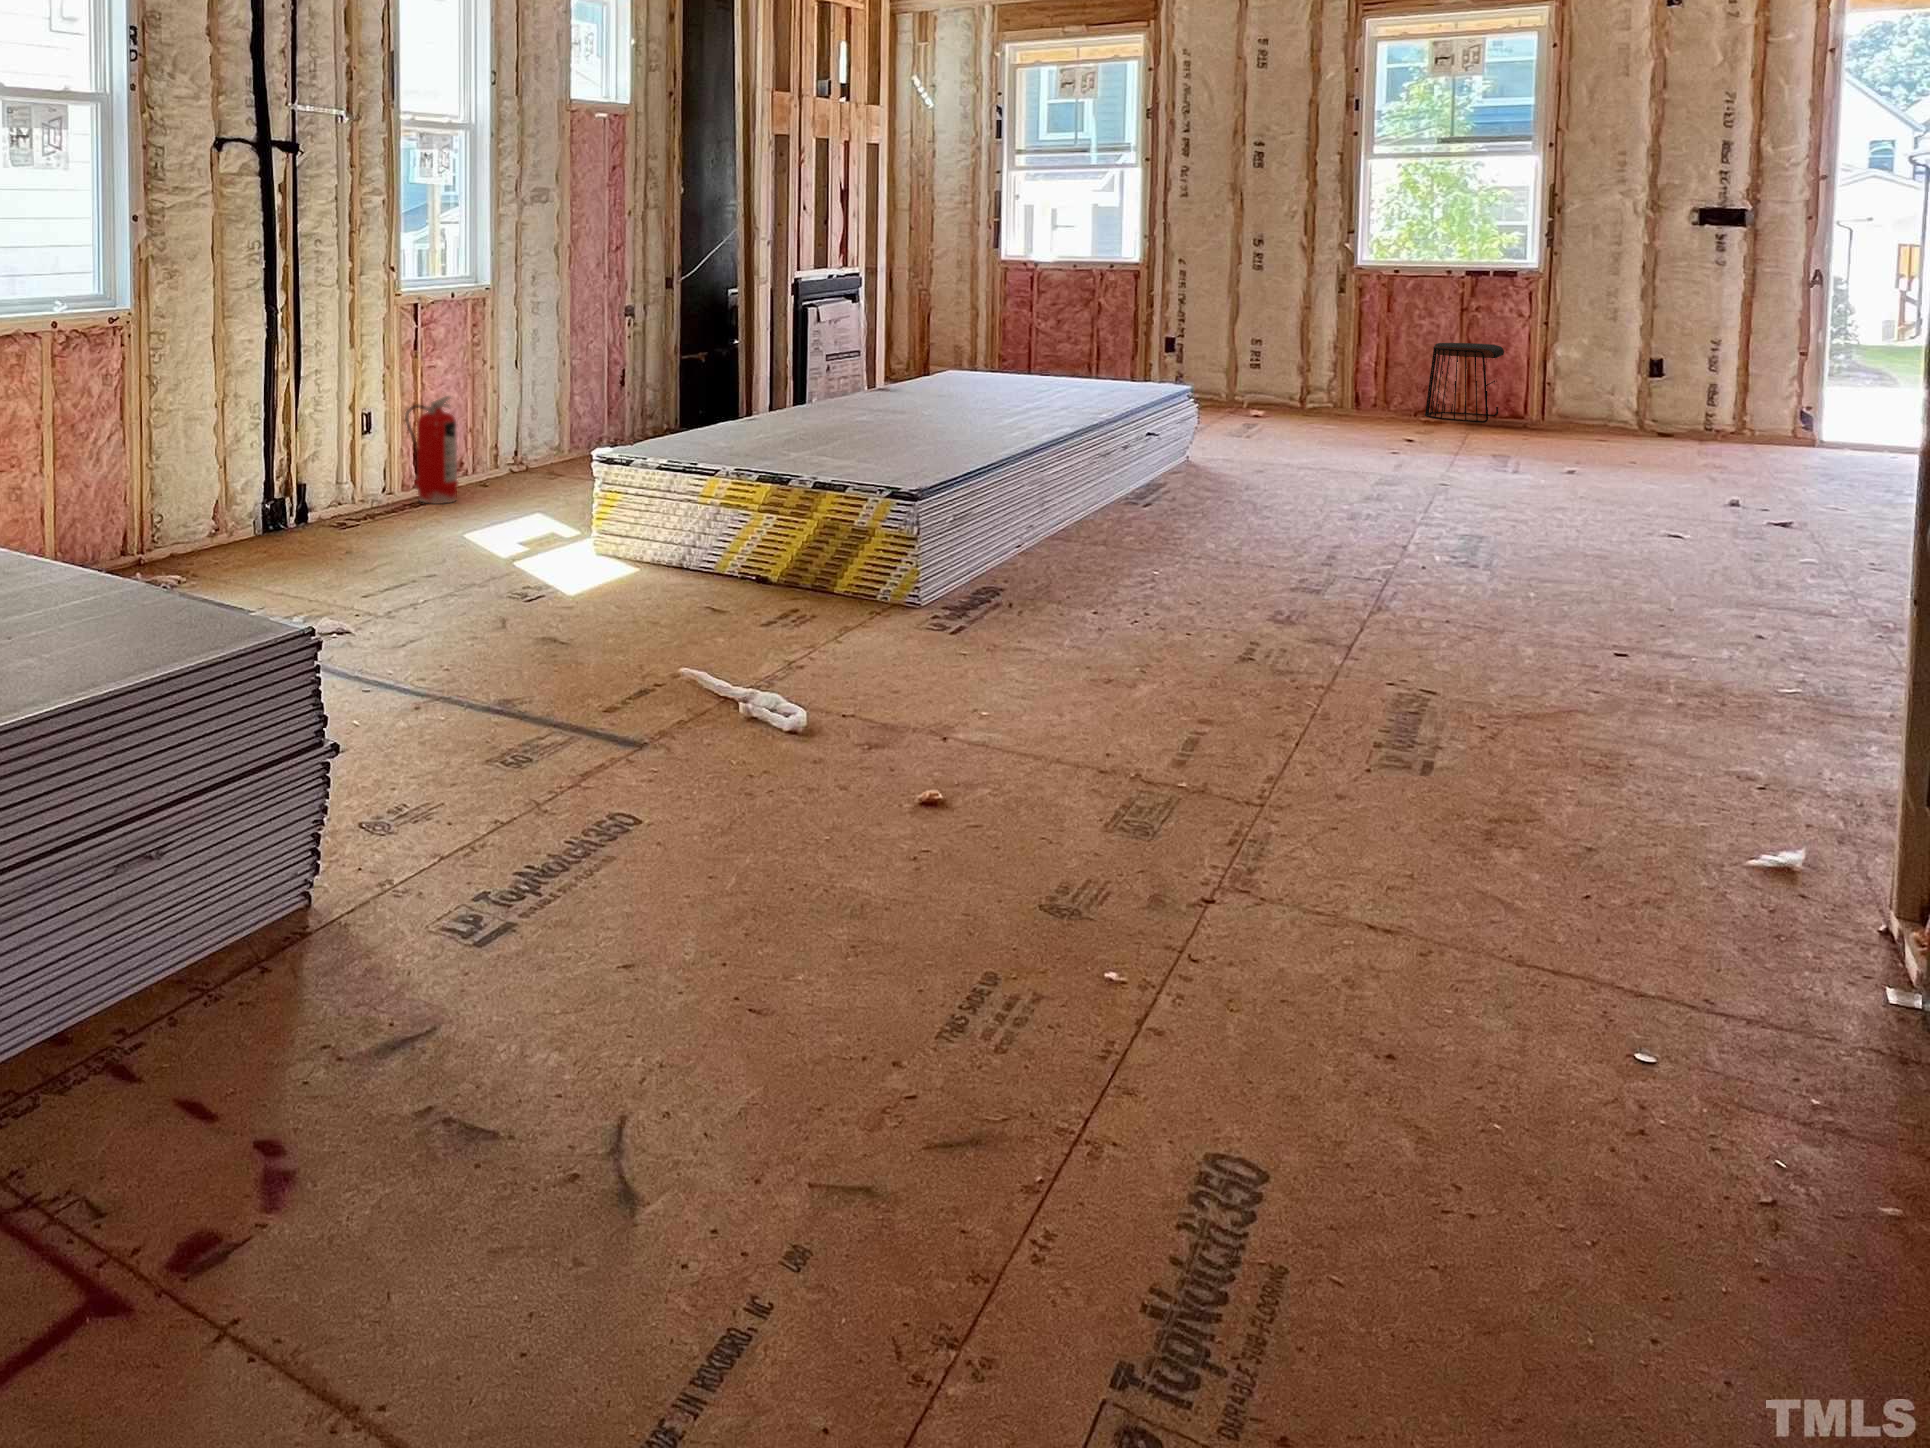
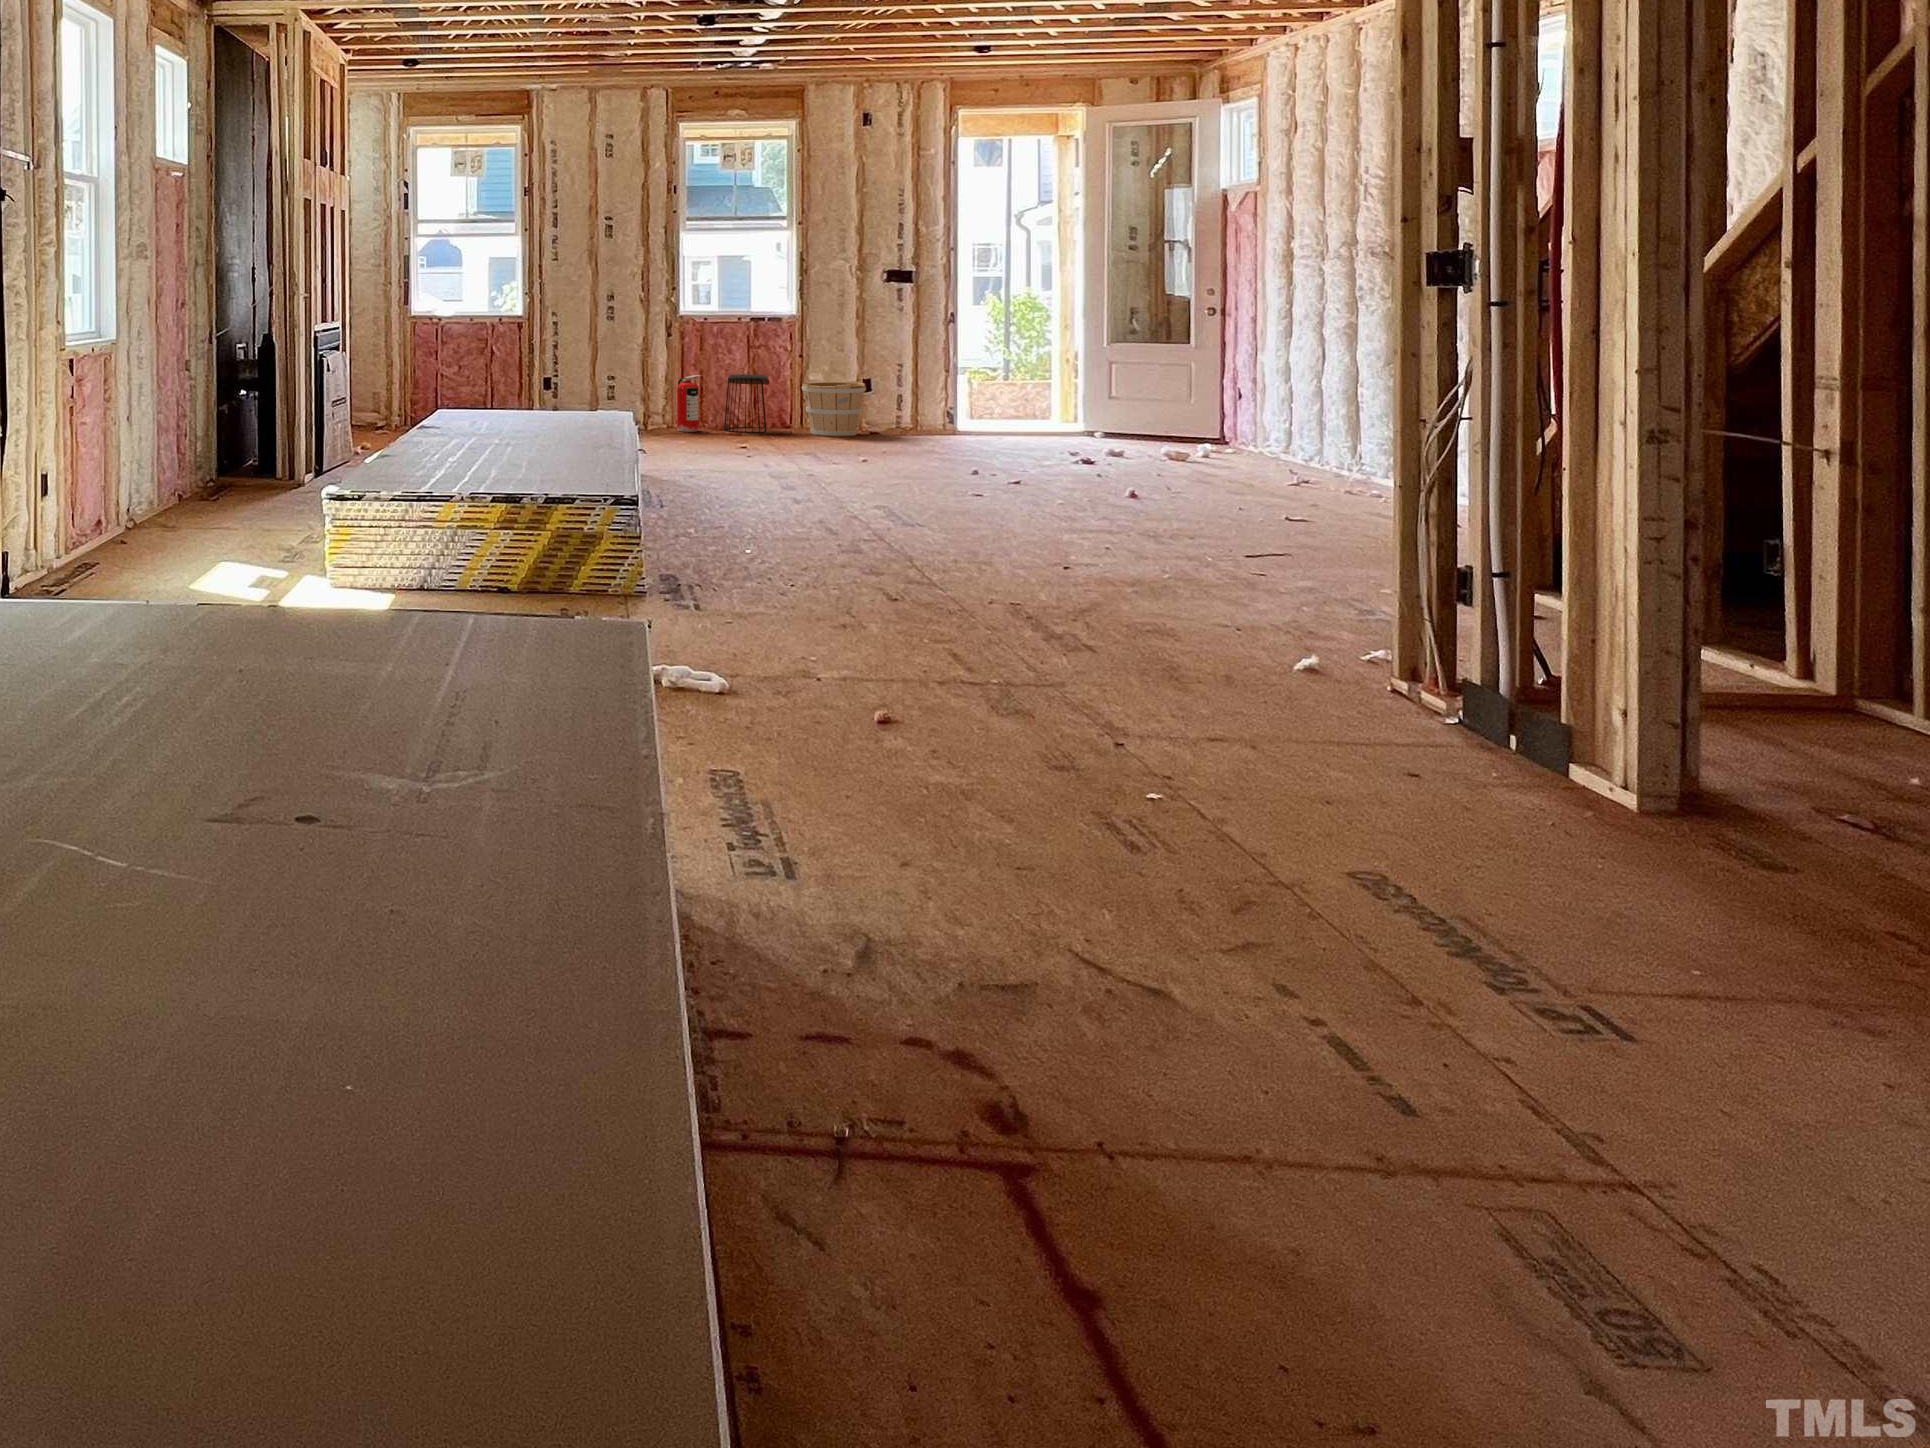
wooden bucket: none [1551,357,1666,436] -> present [802,381,866,437]
fire extinguisher: present [405,396,458,504] -> present [676,375,701,432]

